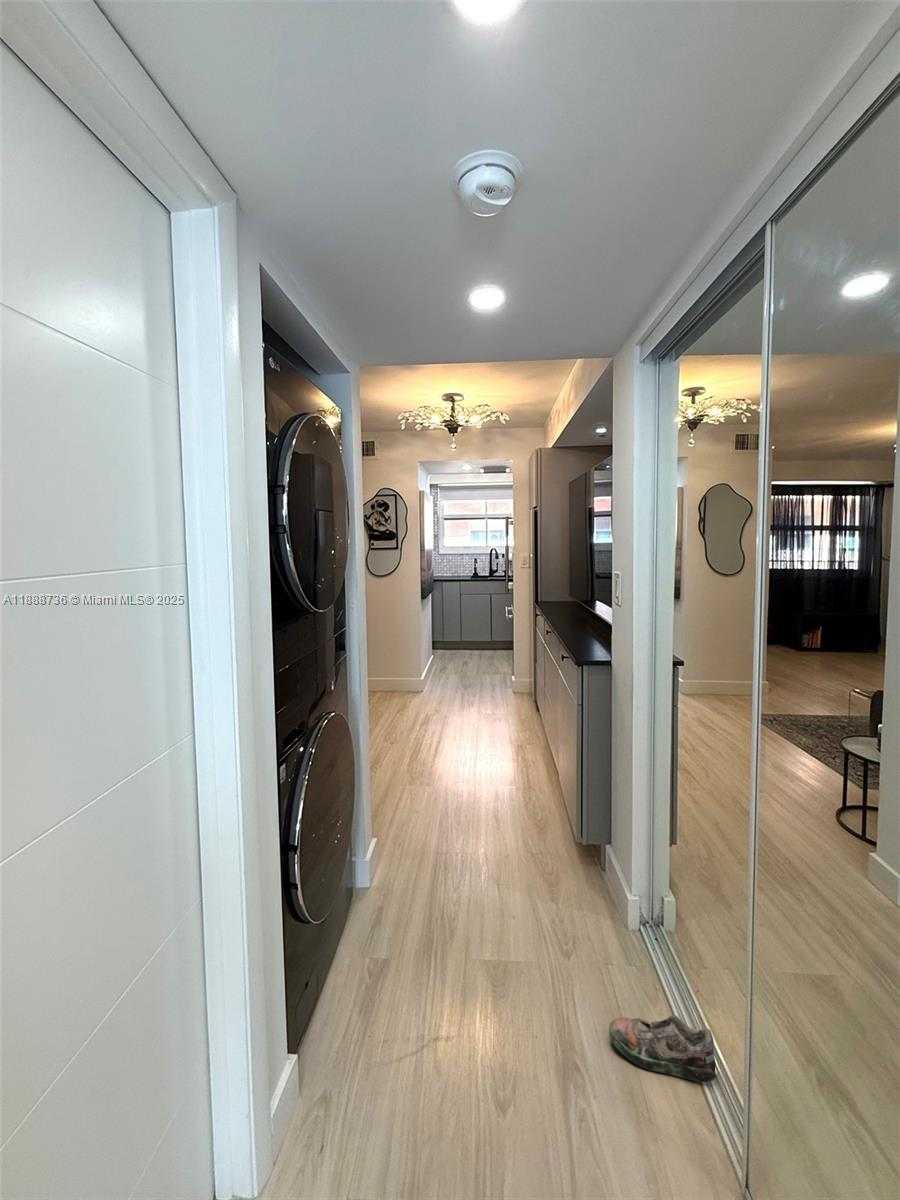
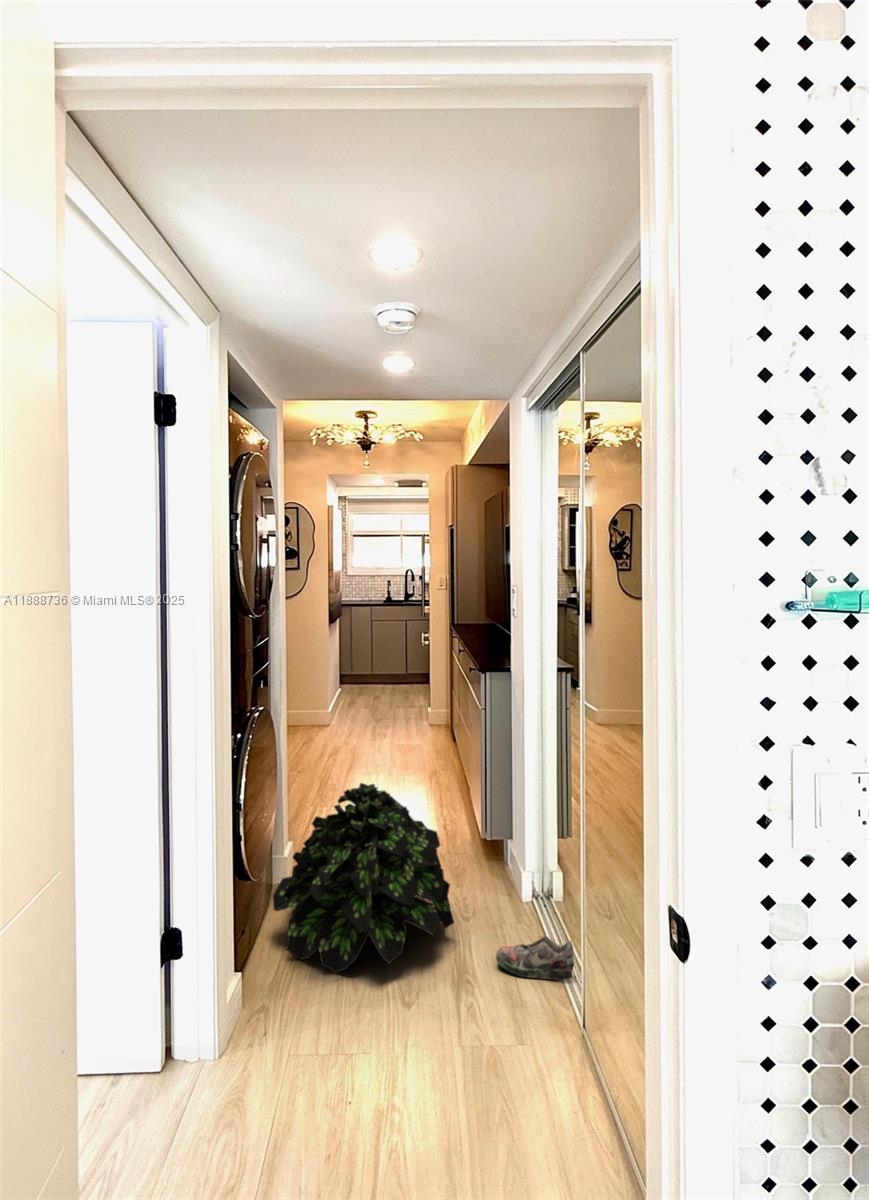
potted plant: none [347,796,554,1040] -> present [273,783,454,973]

